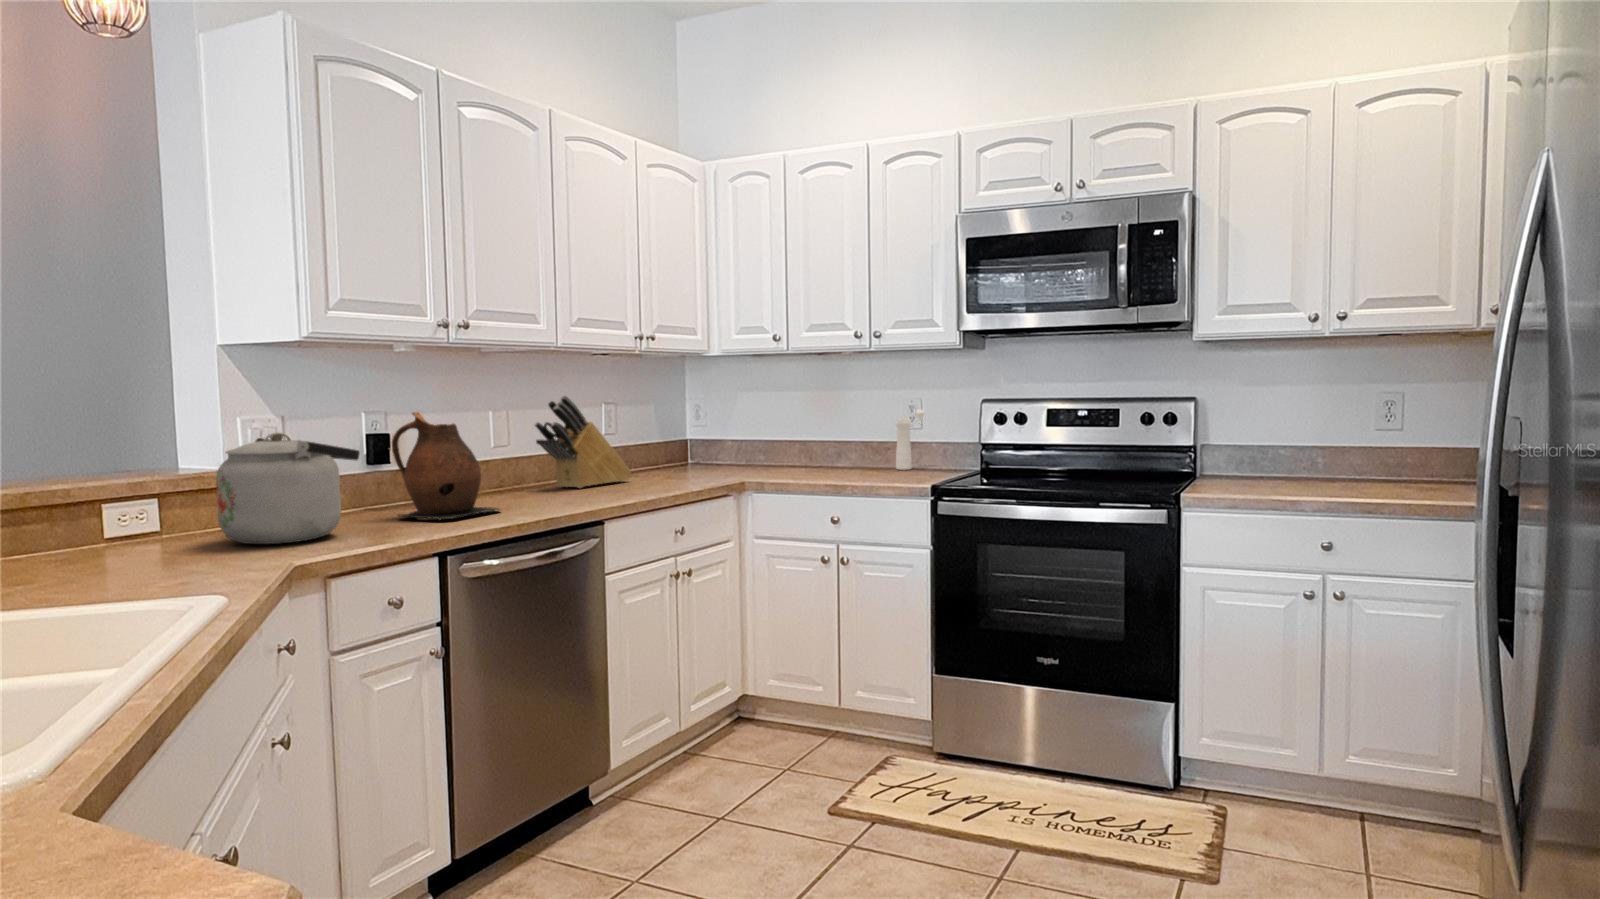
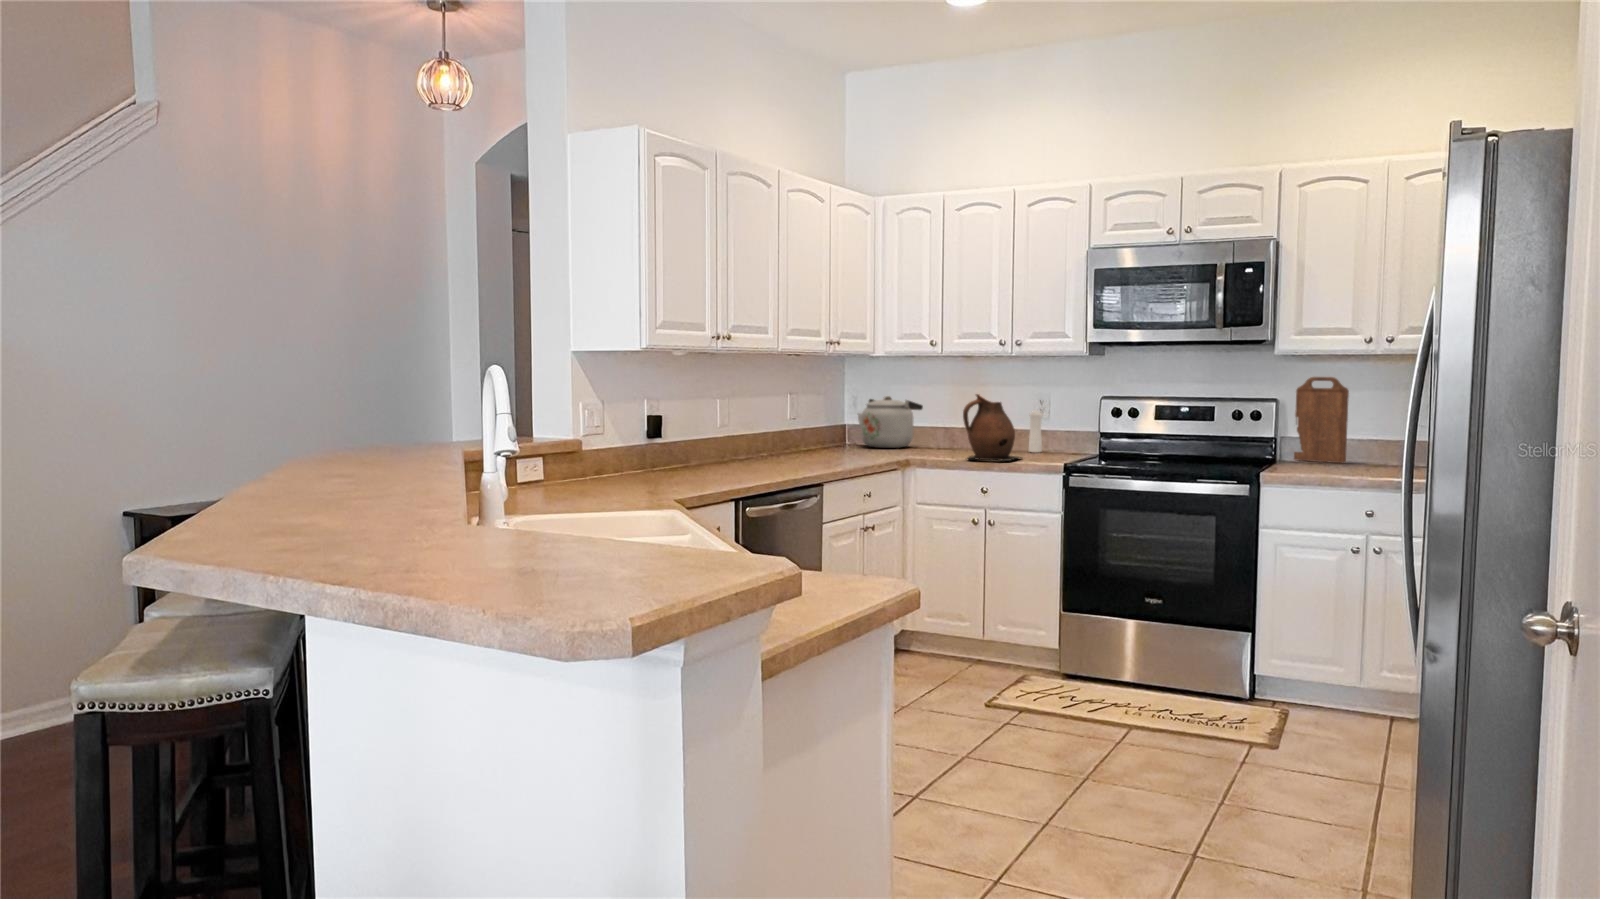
cutting board: none [1217,369,1284,477] -> present [1294,377,1349,463]
knife block: present [535,396,631,488] -> none [753,388,820,461]
ceramic pitcher: present [392,412,500,521] -> present [963,394,1022,462]
kettle: present [216,433,360,544] -> present [858,396,923,448]

